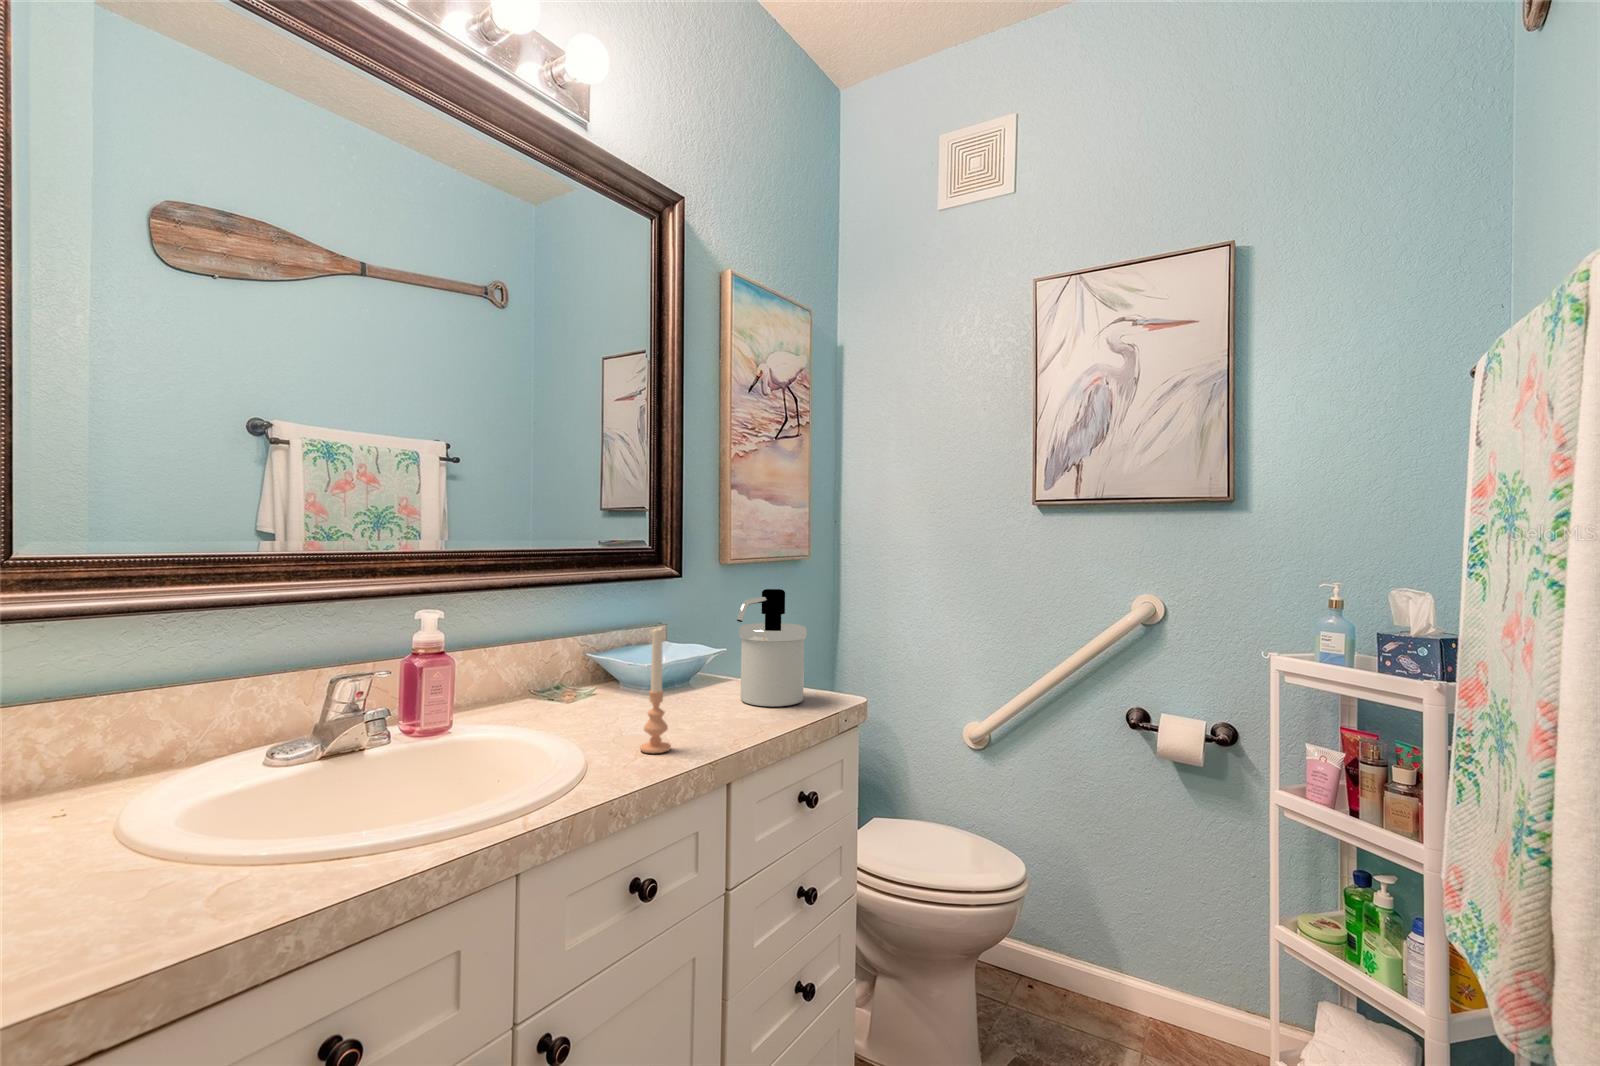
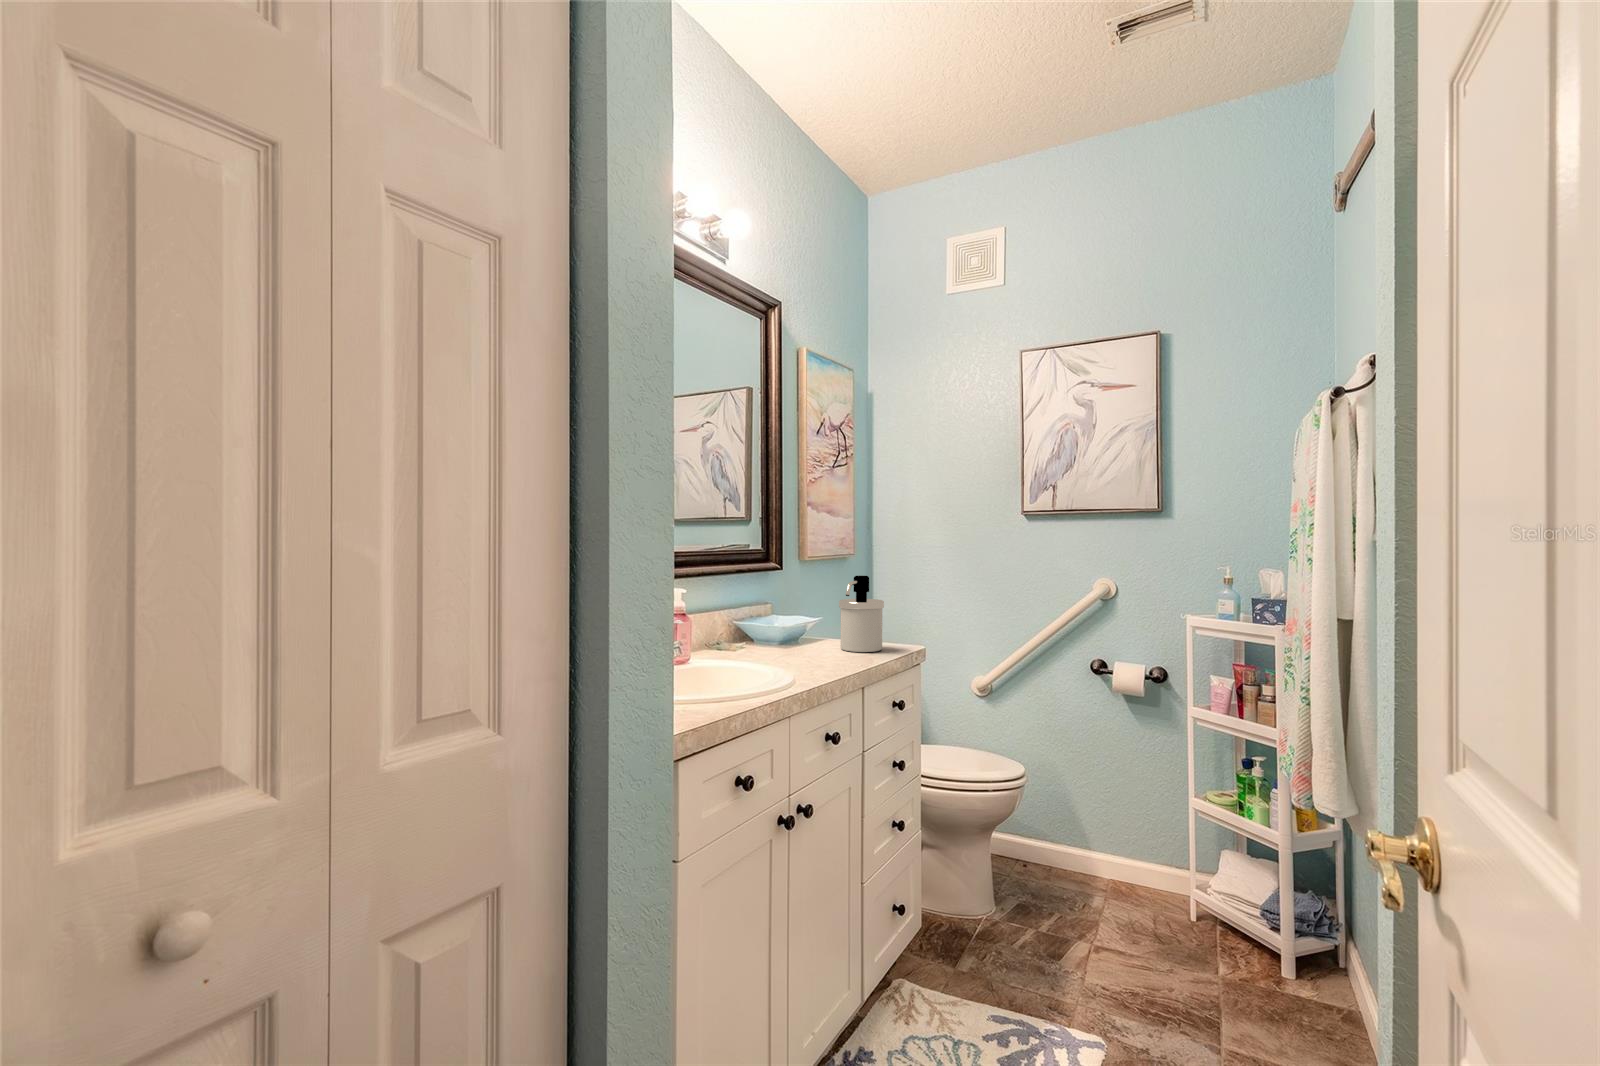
candle: present [640,628,671,753] -> none [806,597,825,672]

